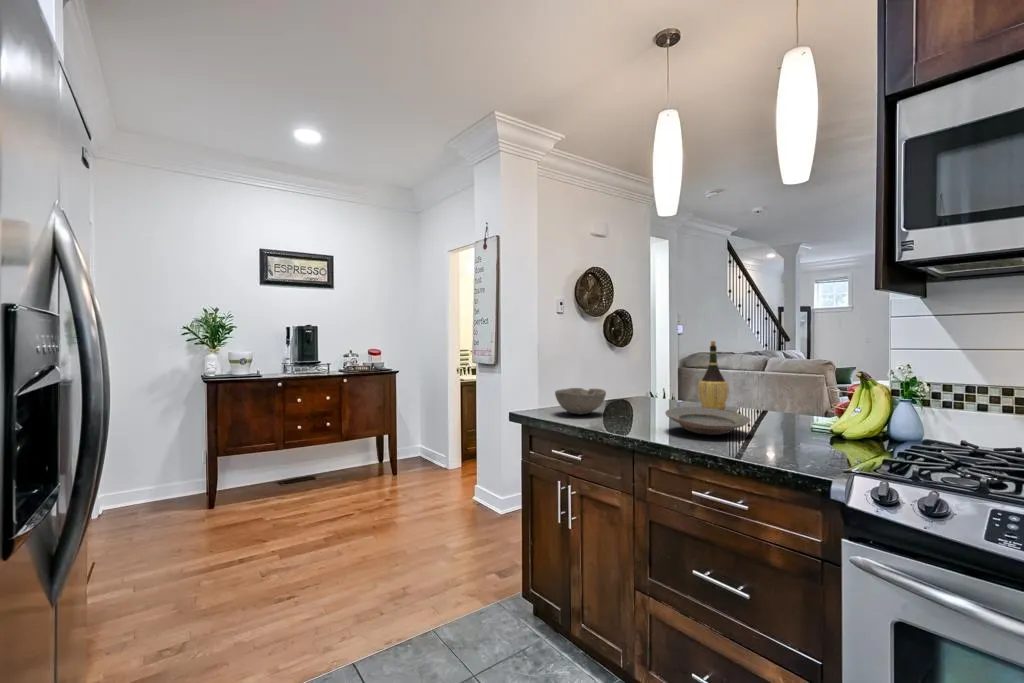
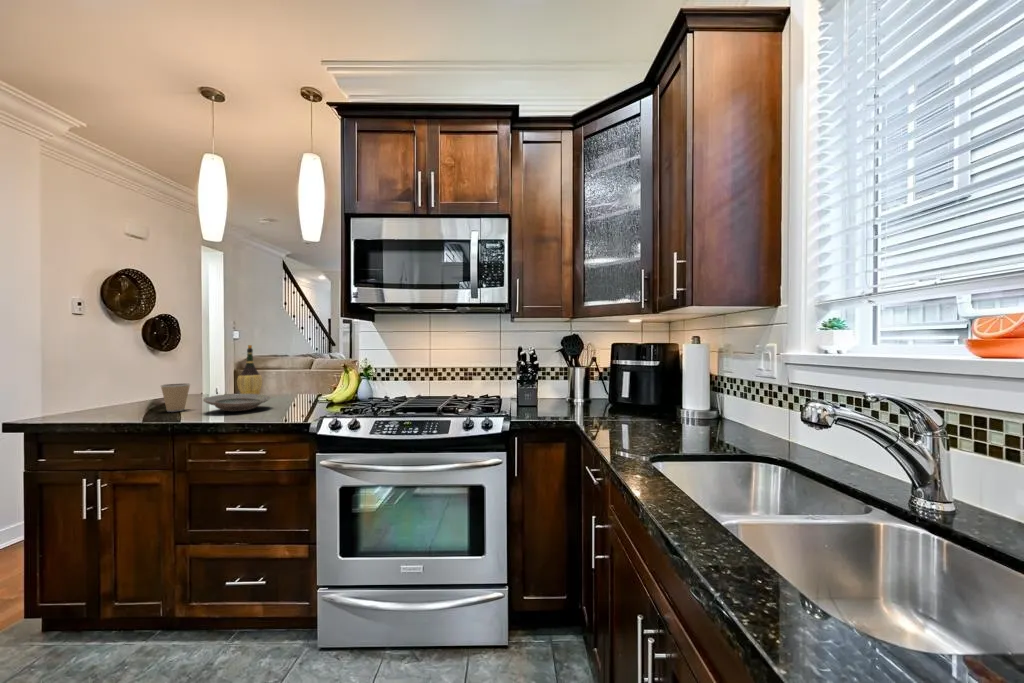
bowl: present [555,388,606,414] -> none [80,388,144,413]
coffee cup: none [621,388,650,422] -> present [161,384,190,412]

